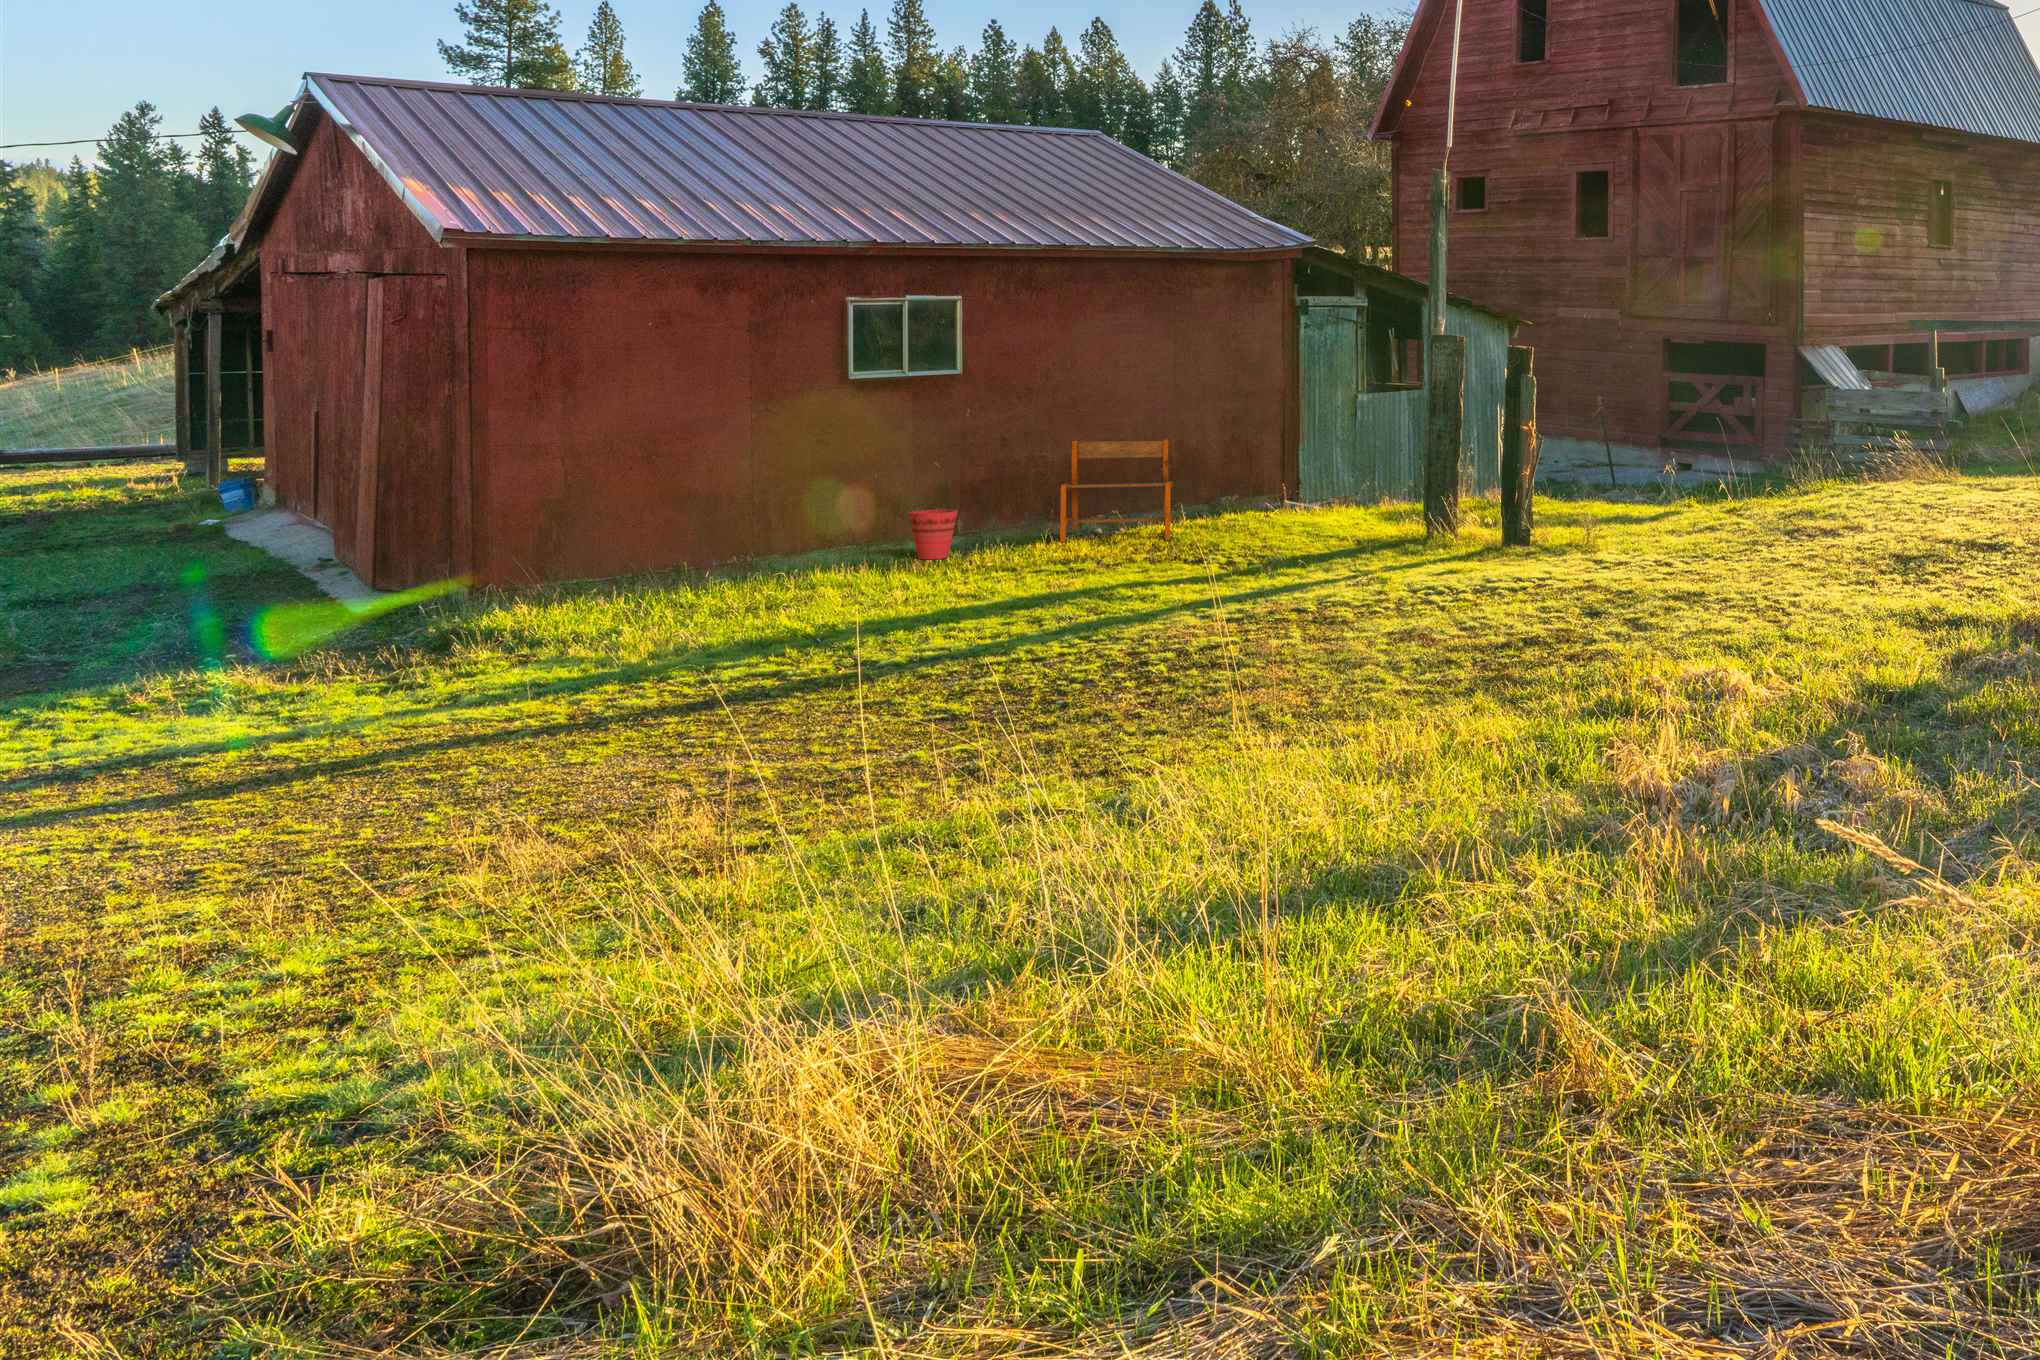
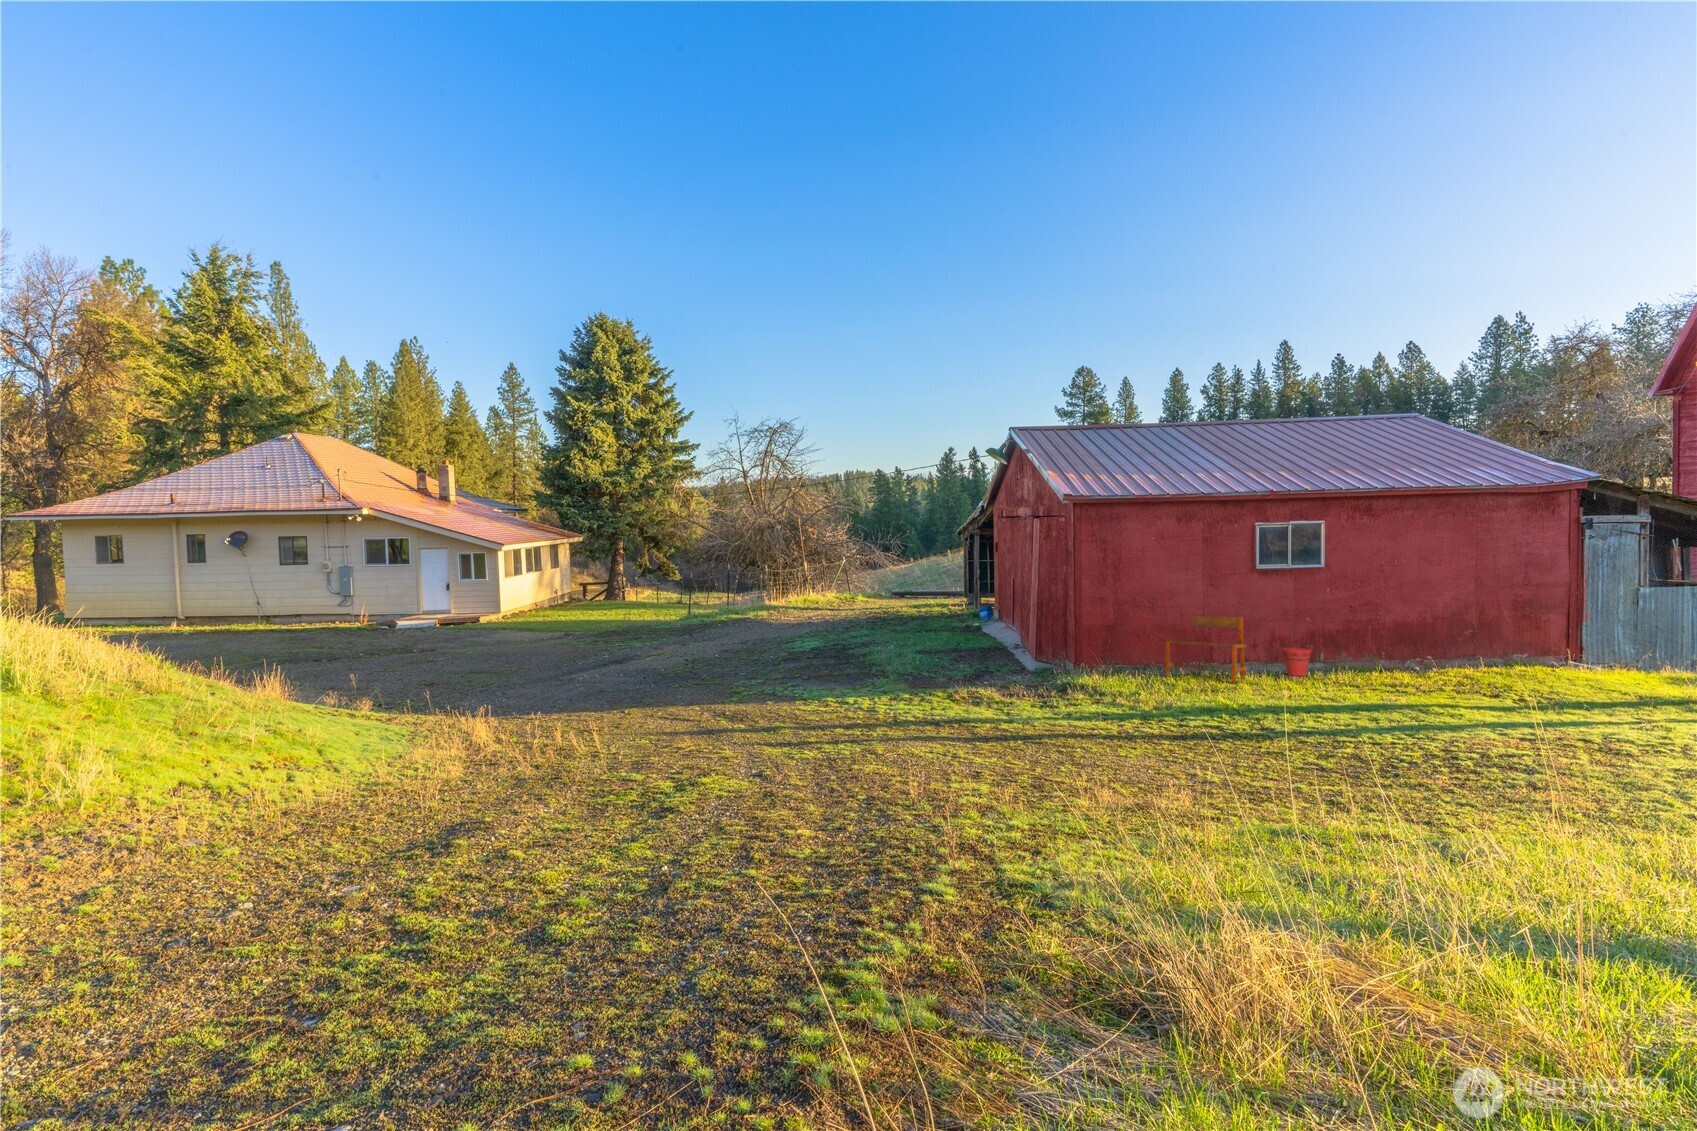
bench: present [1060,439,1173,543] -> present [1165,616,1247,683]

